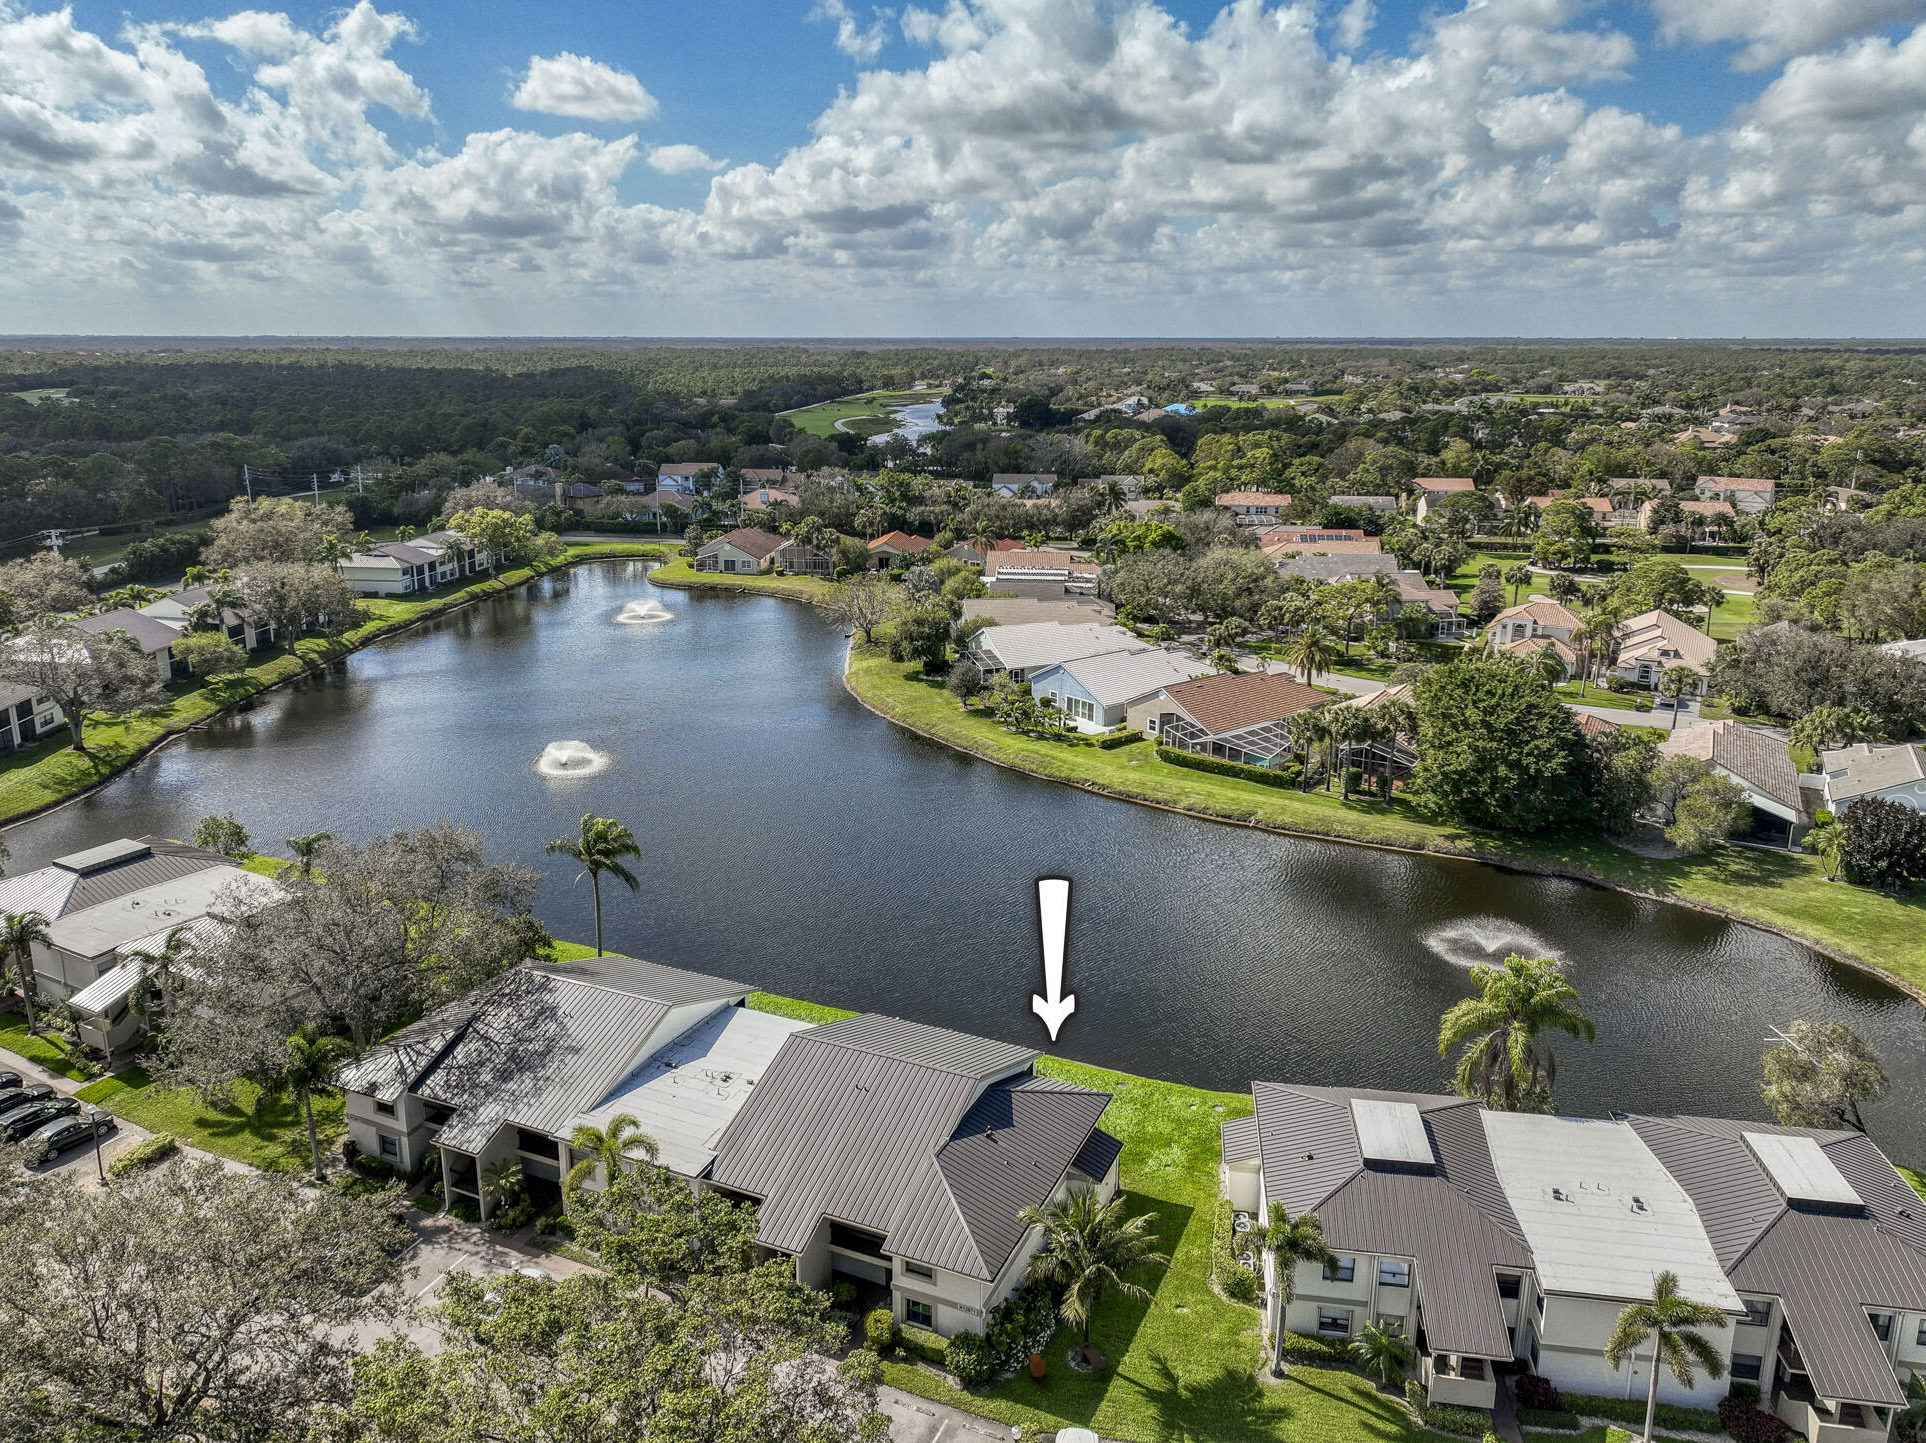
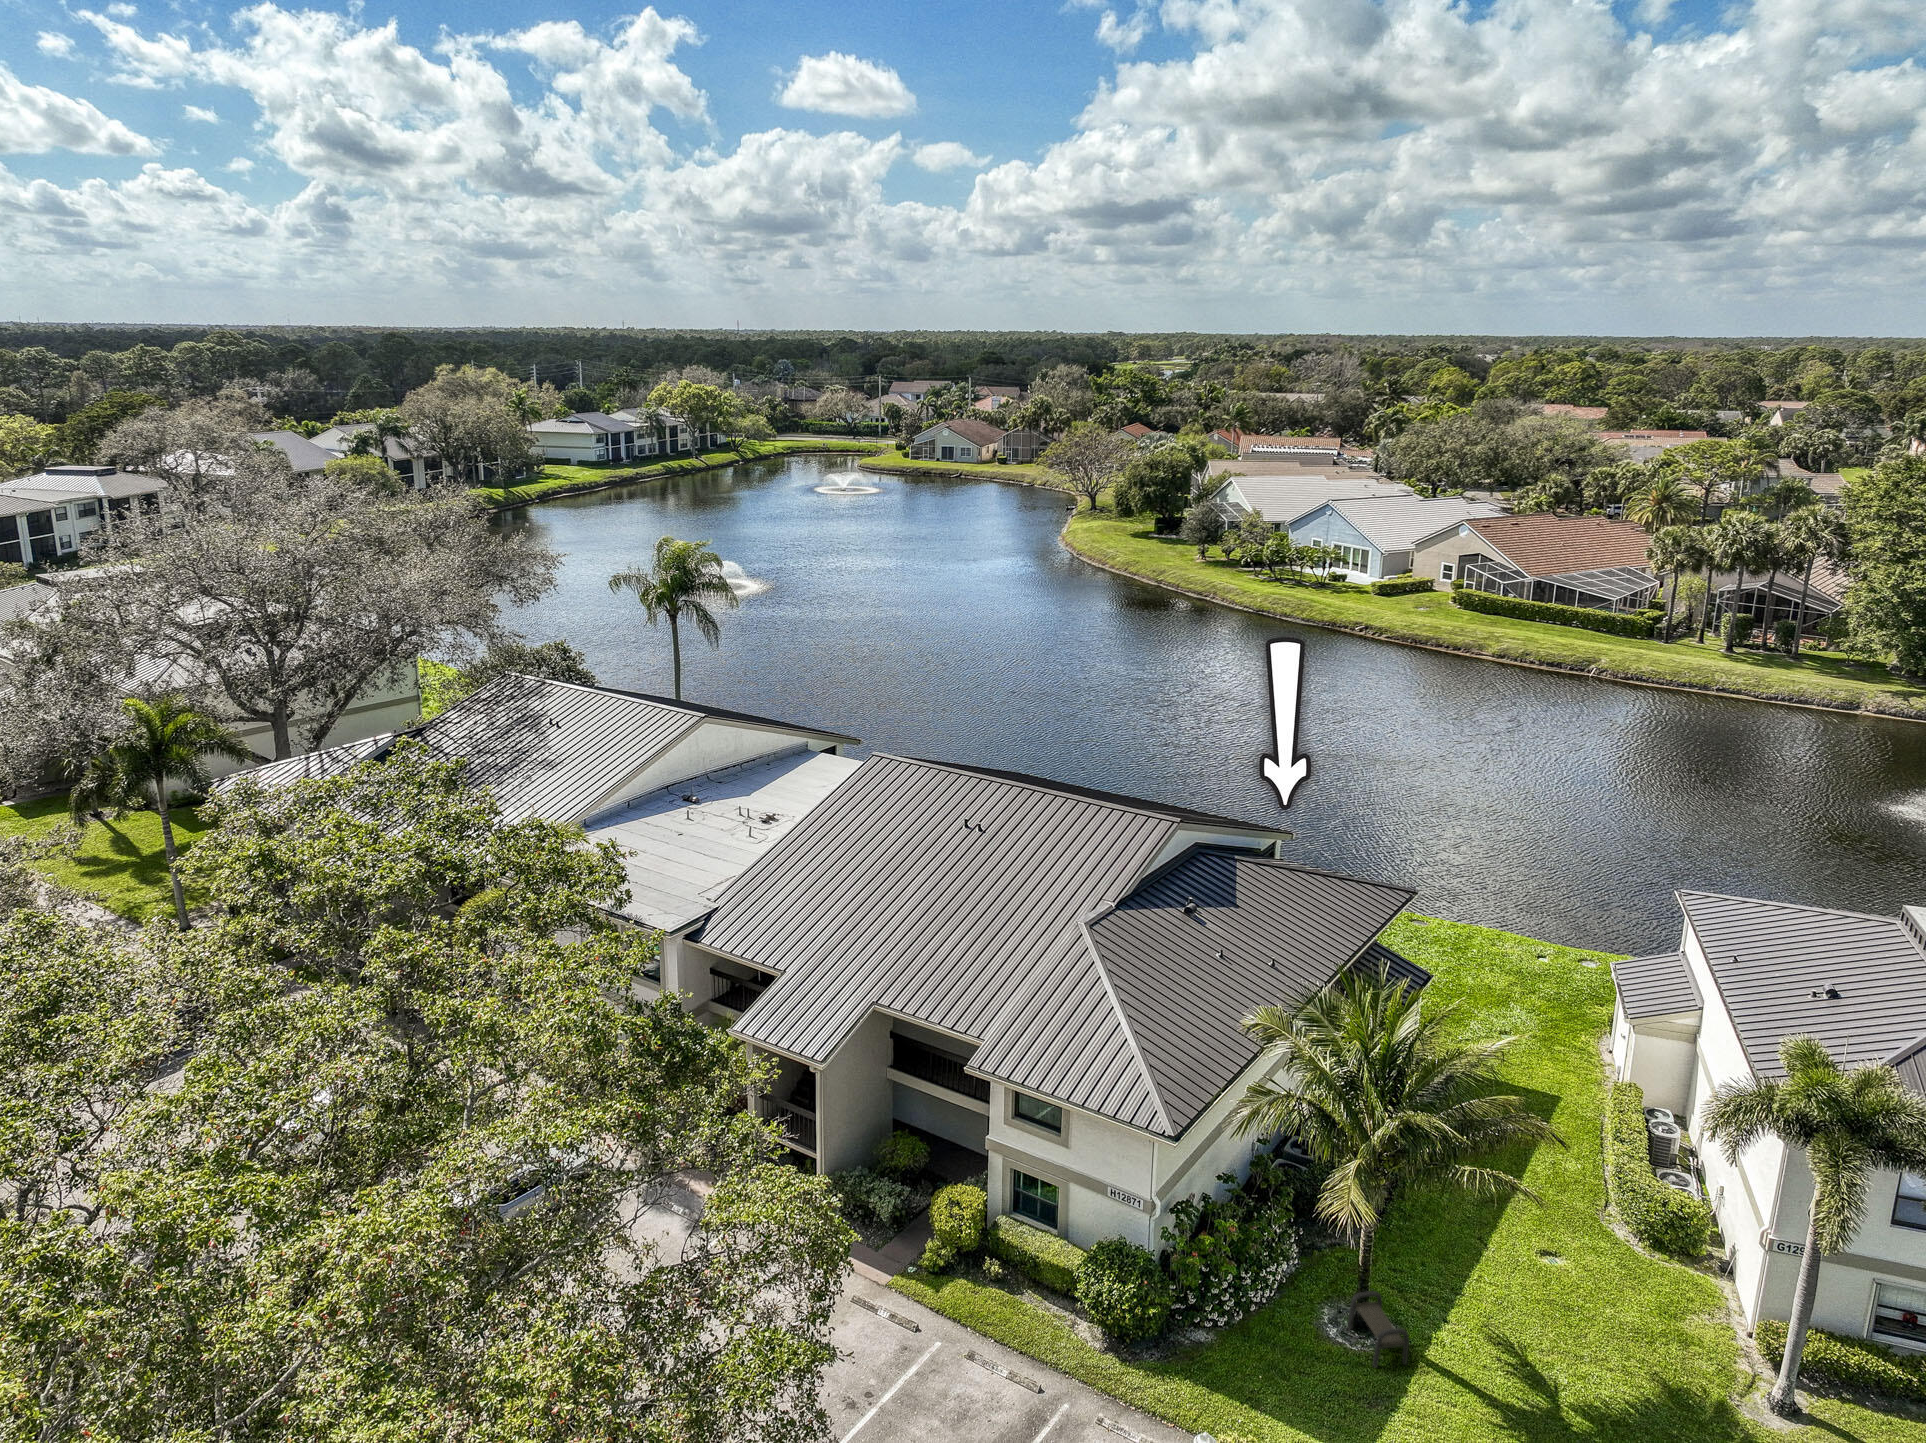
lounge chair: present [1029,1354,1046,1378] -> none [1241,1300,1279,1359]

